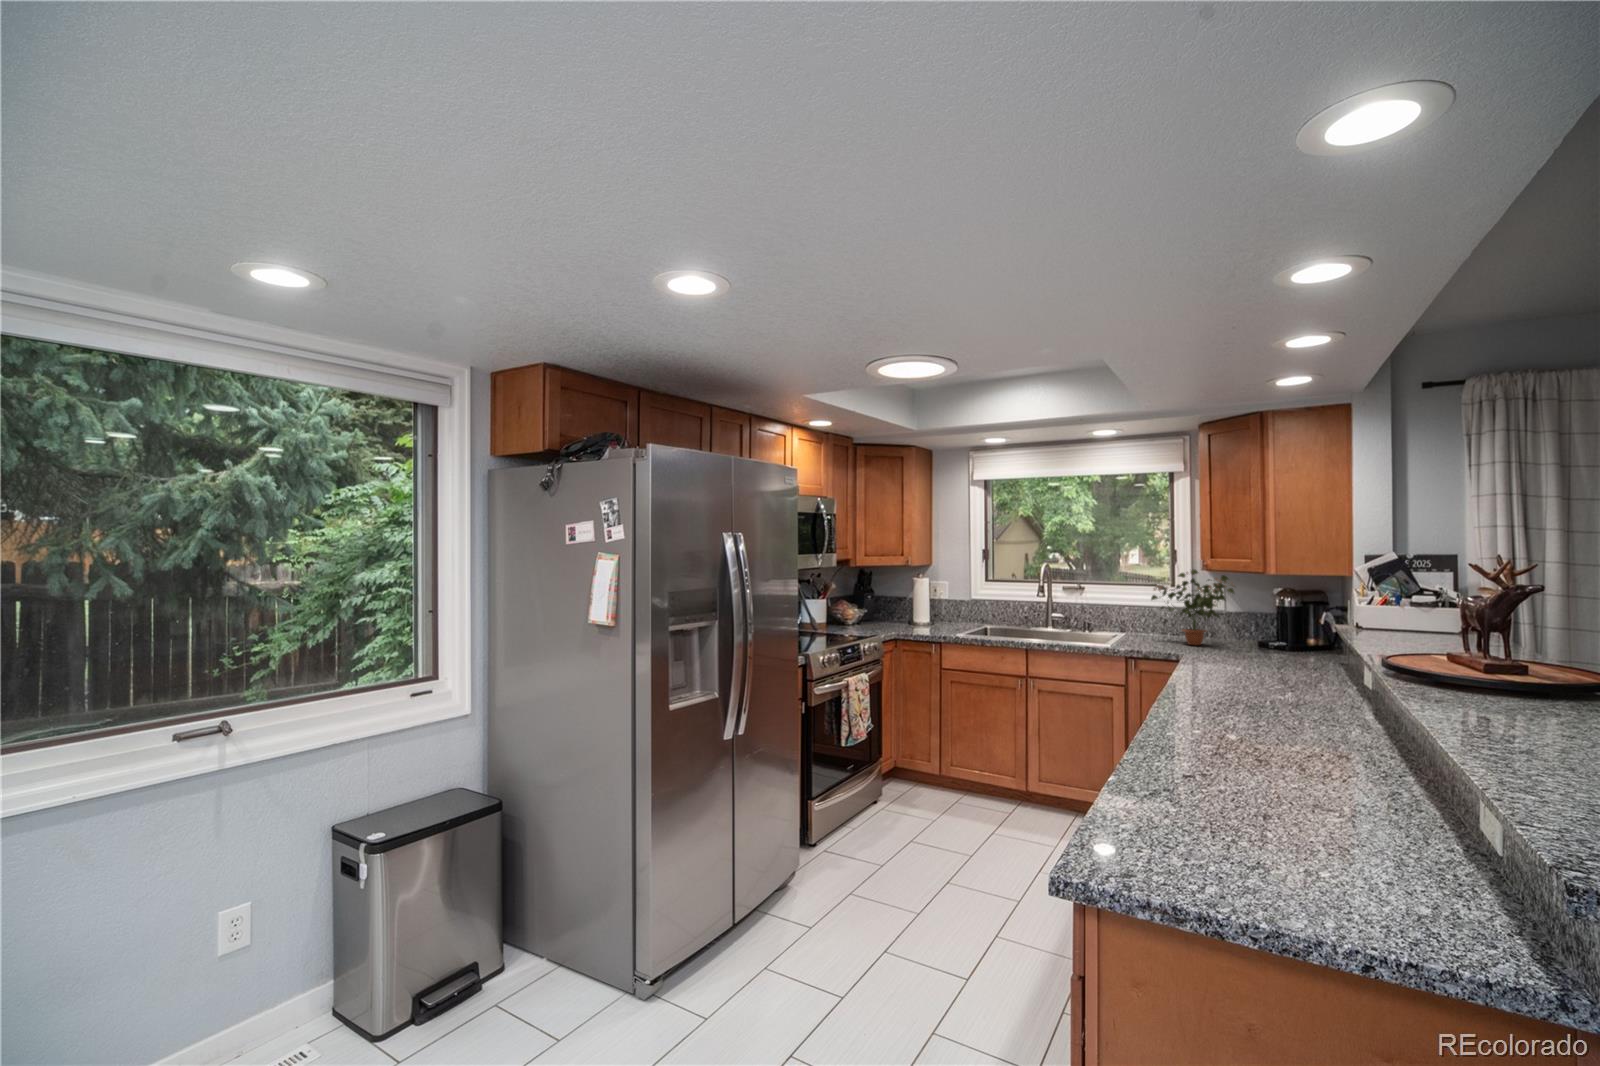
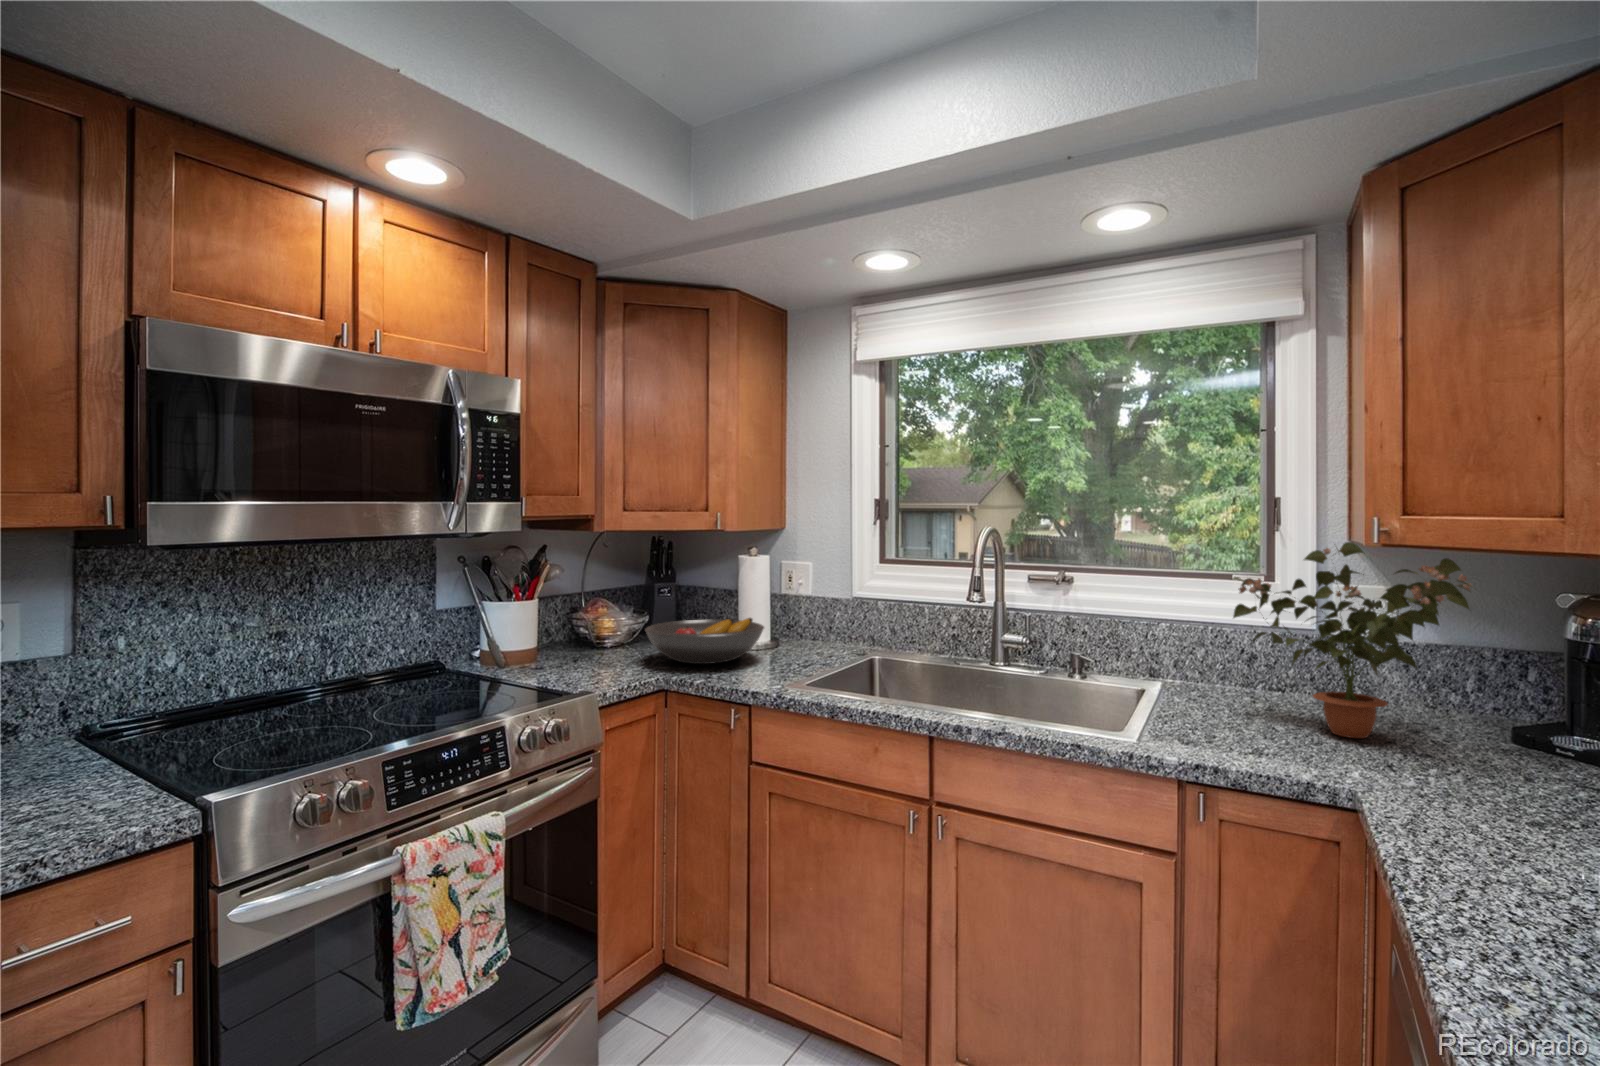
fruit bowl: none [879,607,937,628] -> present [645,618,764,664]

